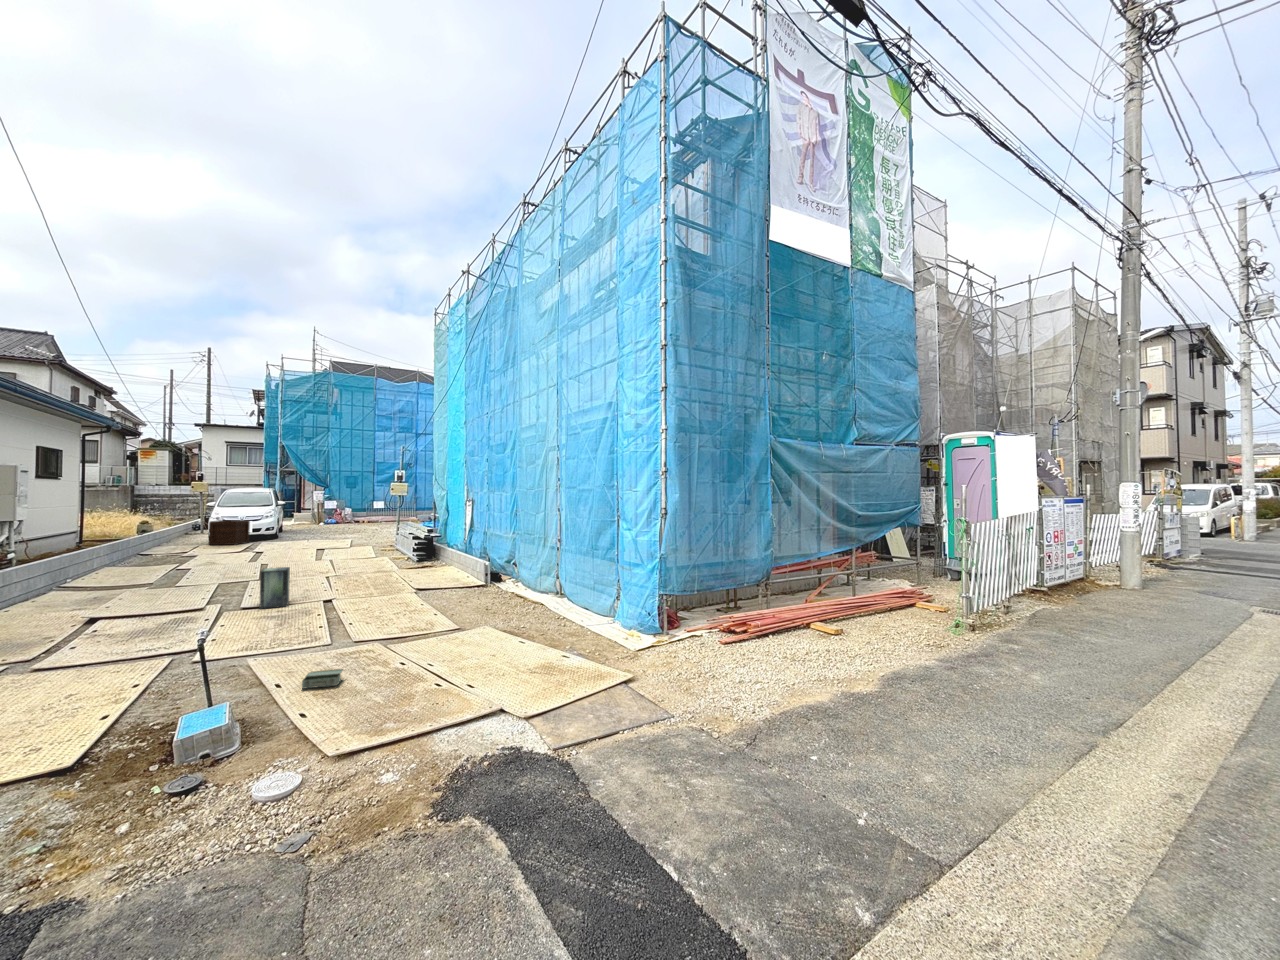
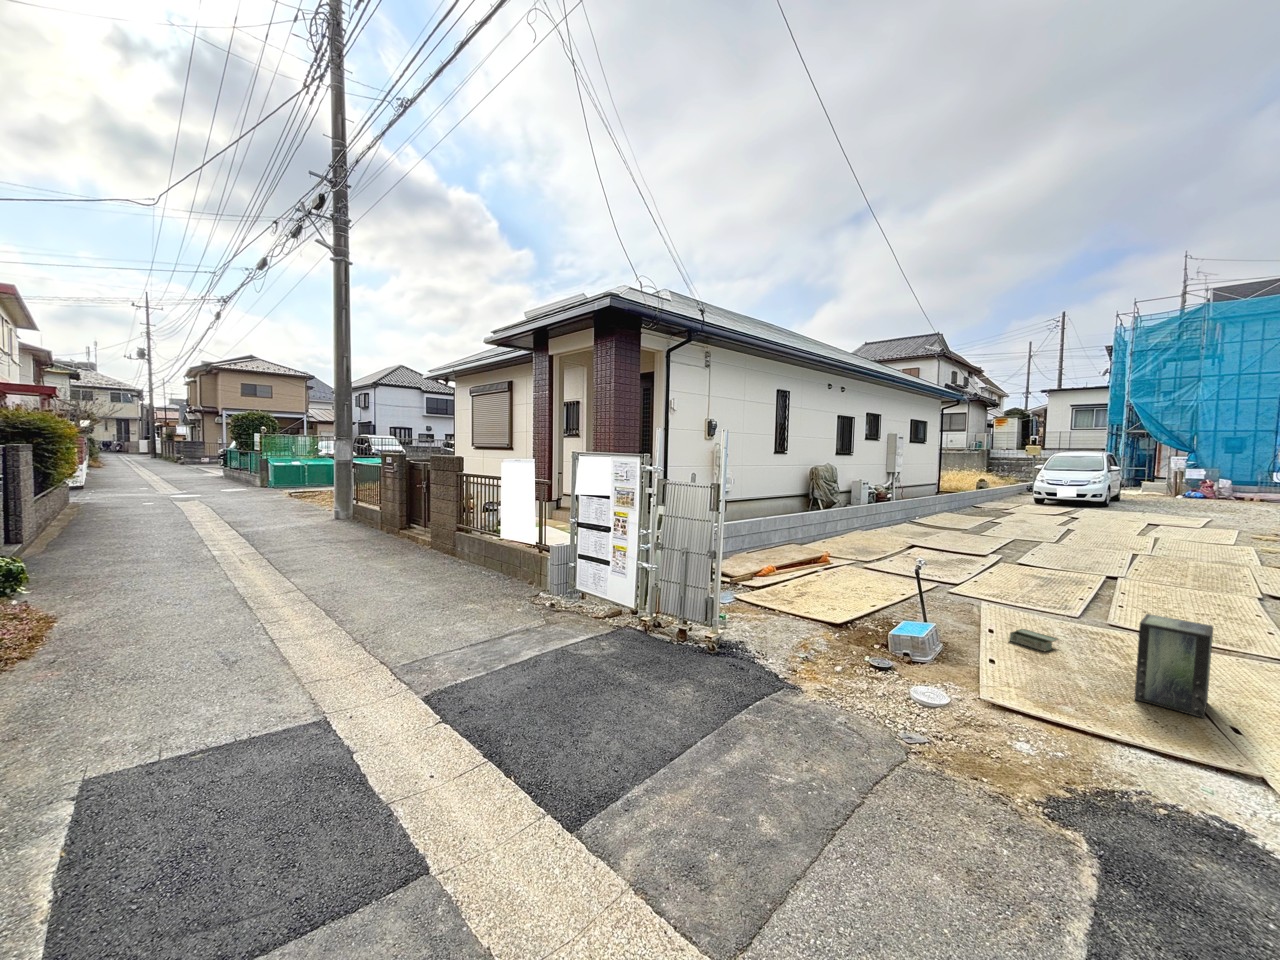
wooden crate: present [209,520,250,545] -> none [1030,483,1072,508]
storage box: present [259,567,290,609] -> present [1135,614,1213,718]

